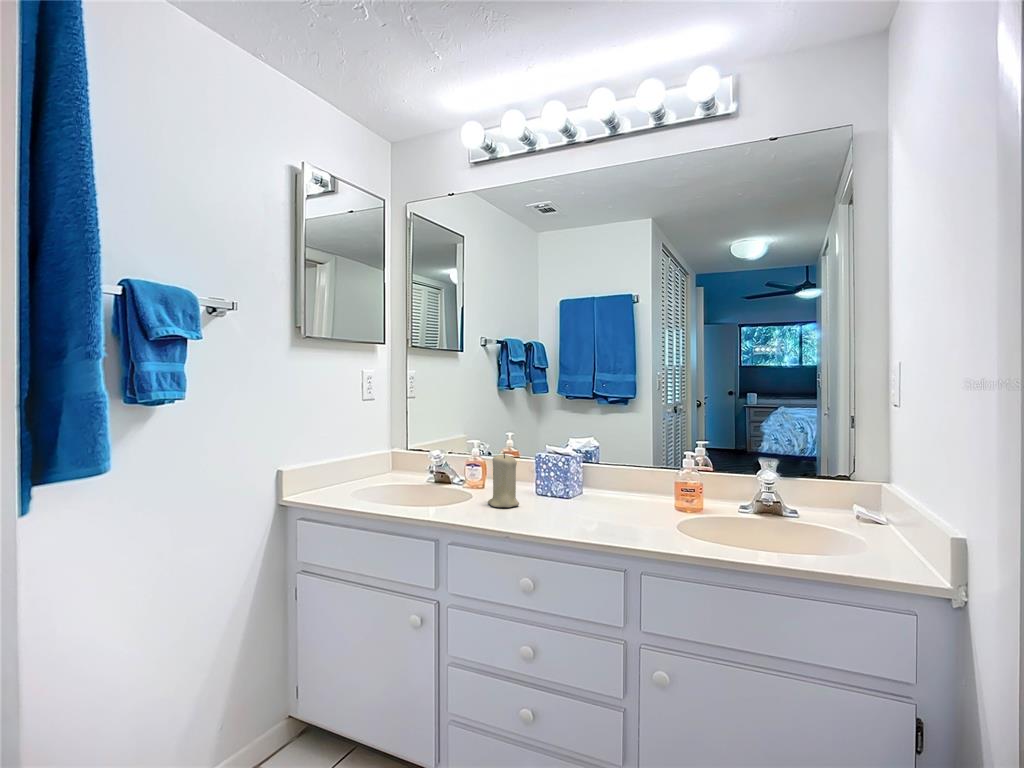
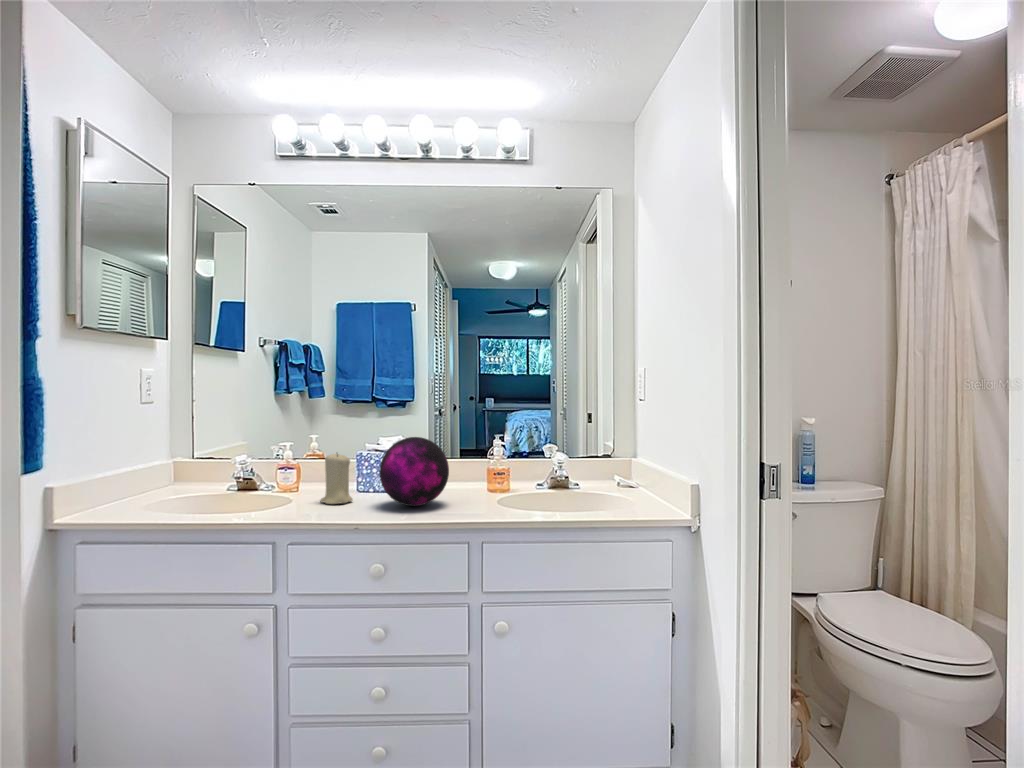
decorative orb: none [538,442,614,519] -> present [380,437,449,506]

